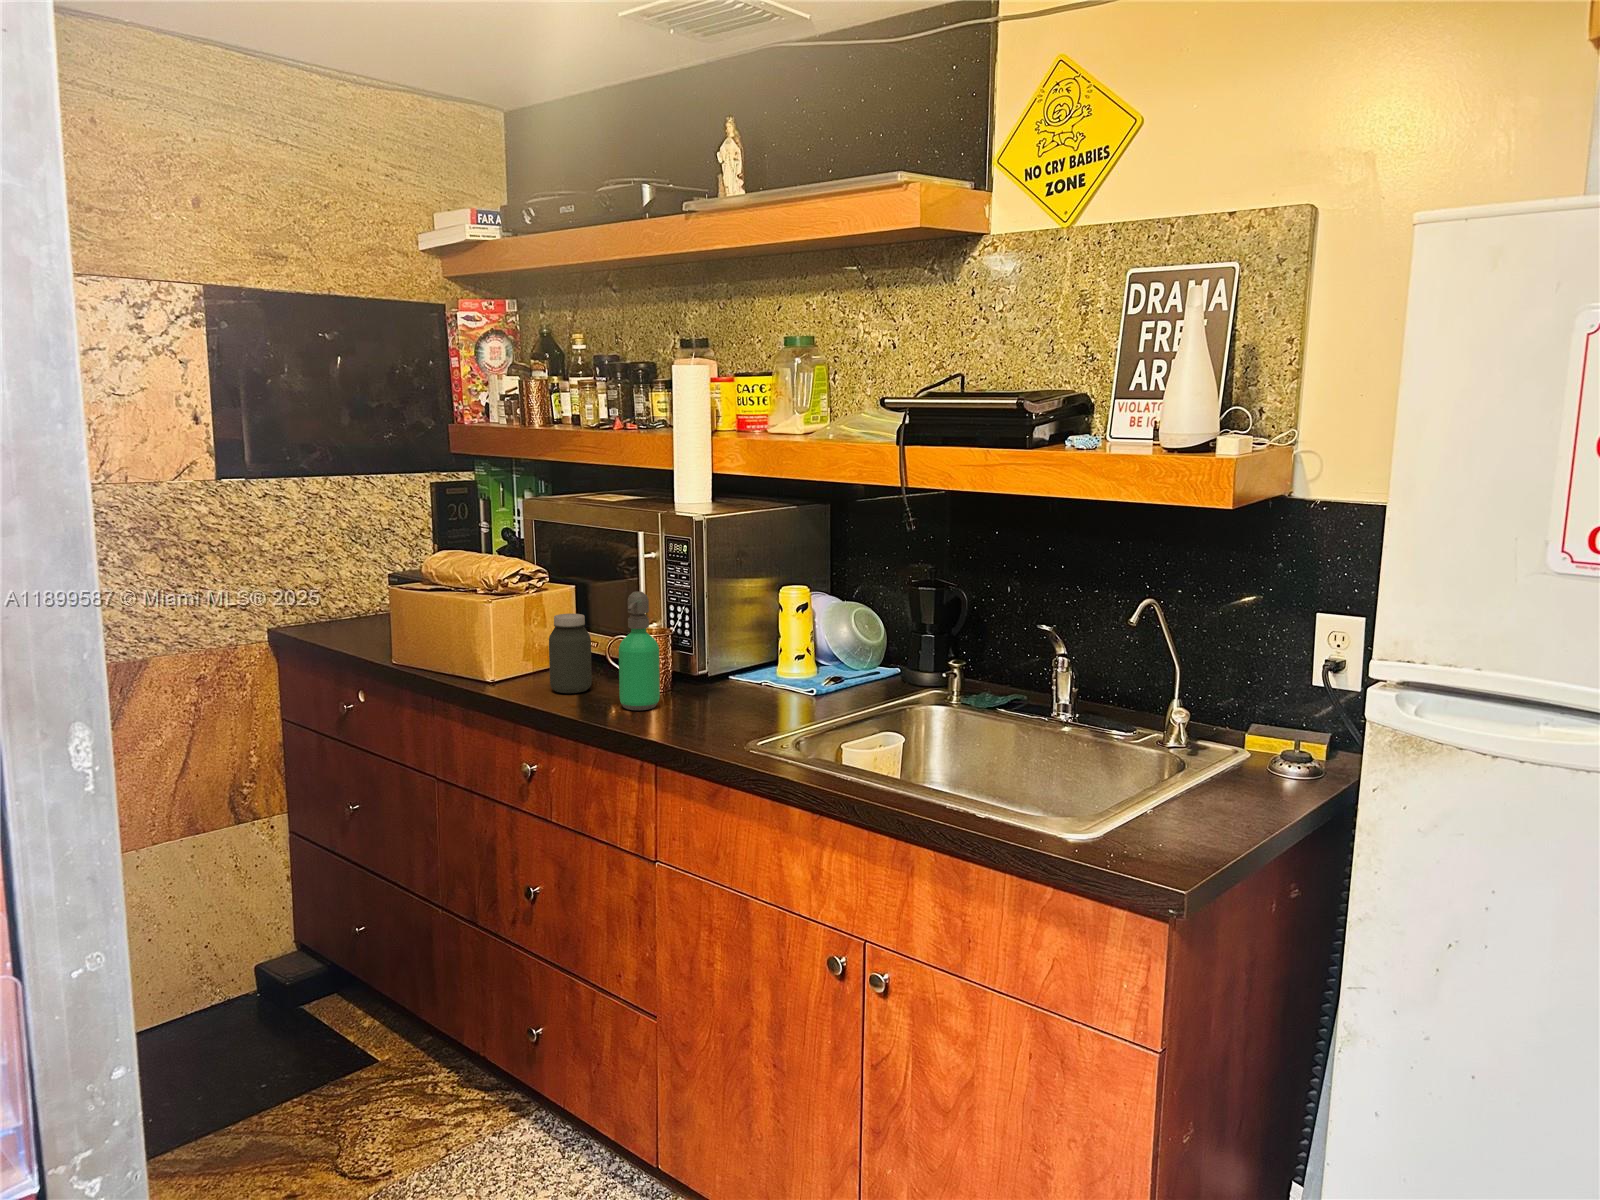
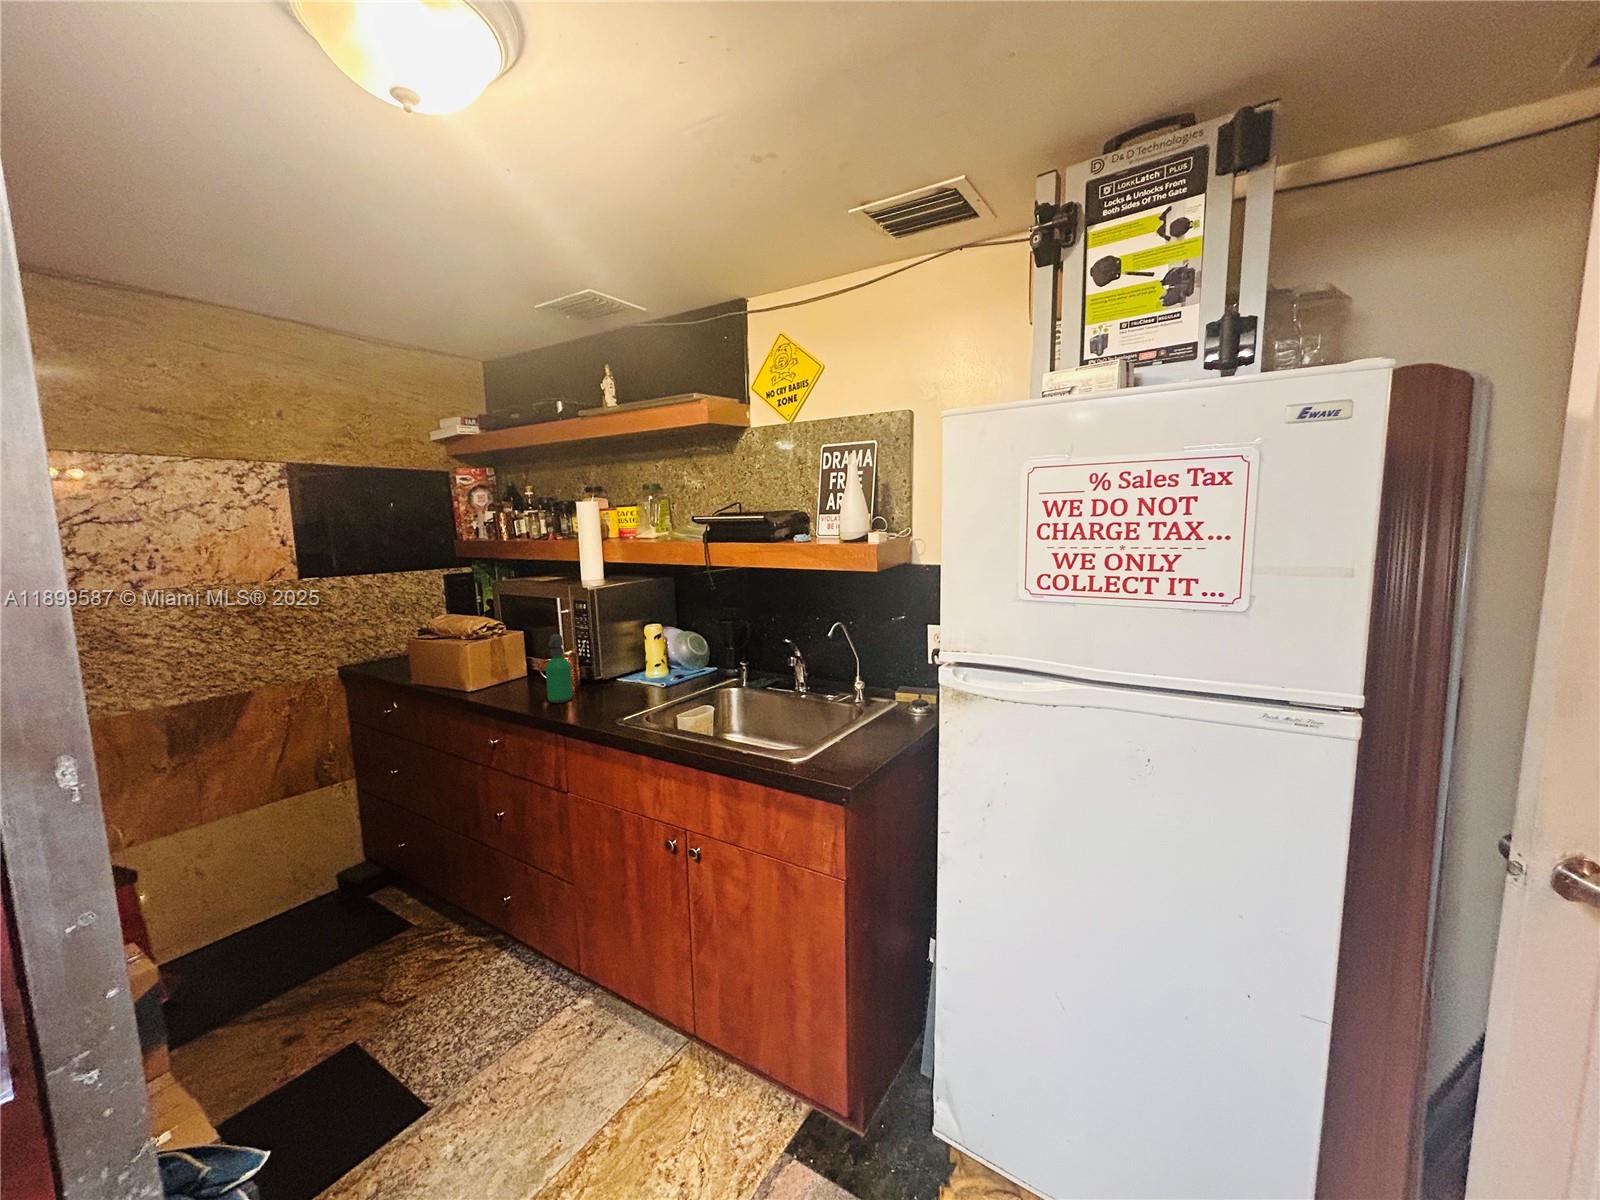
jar: present [549,614,592,693] -> none [506,648,534,695]

